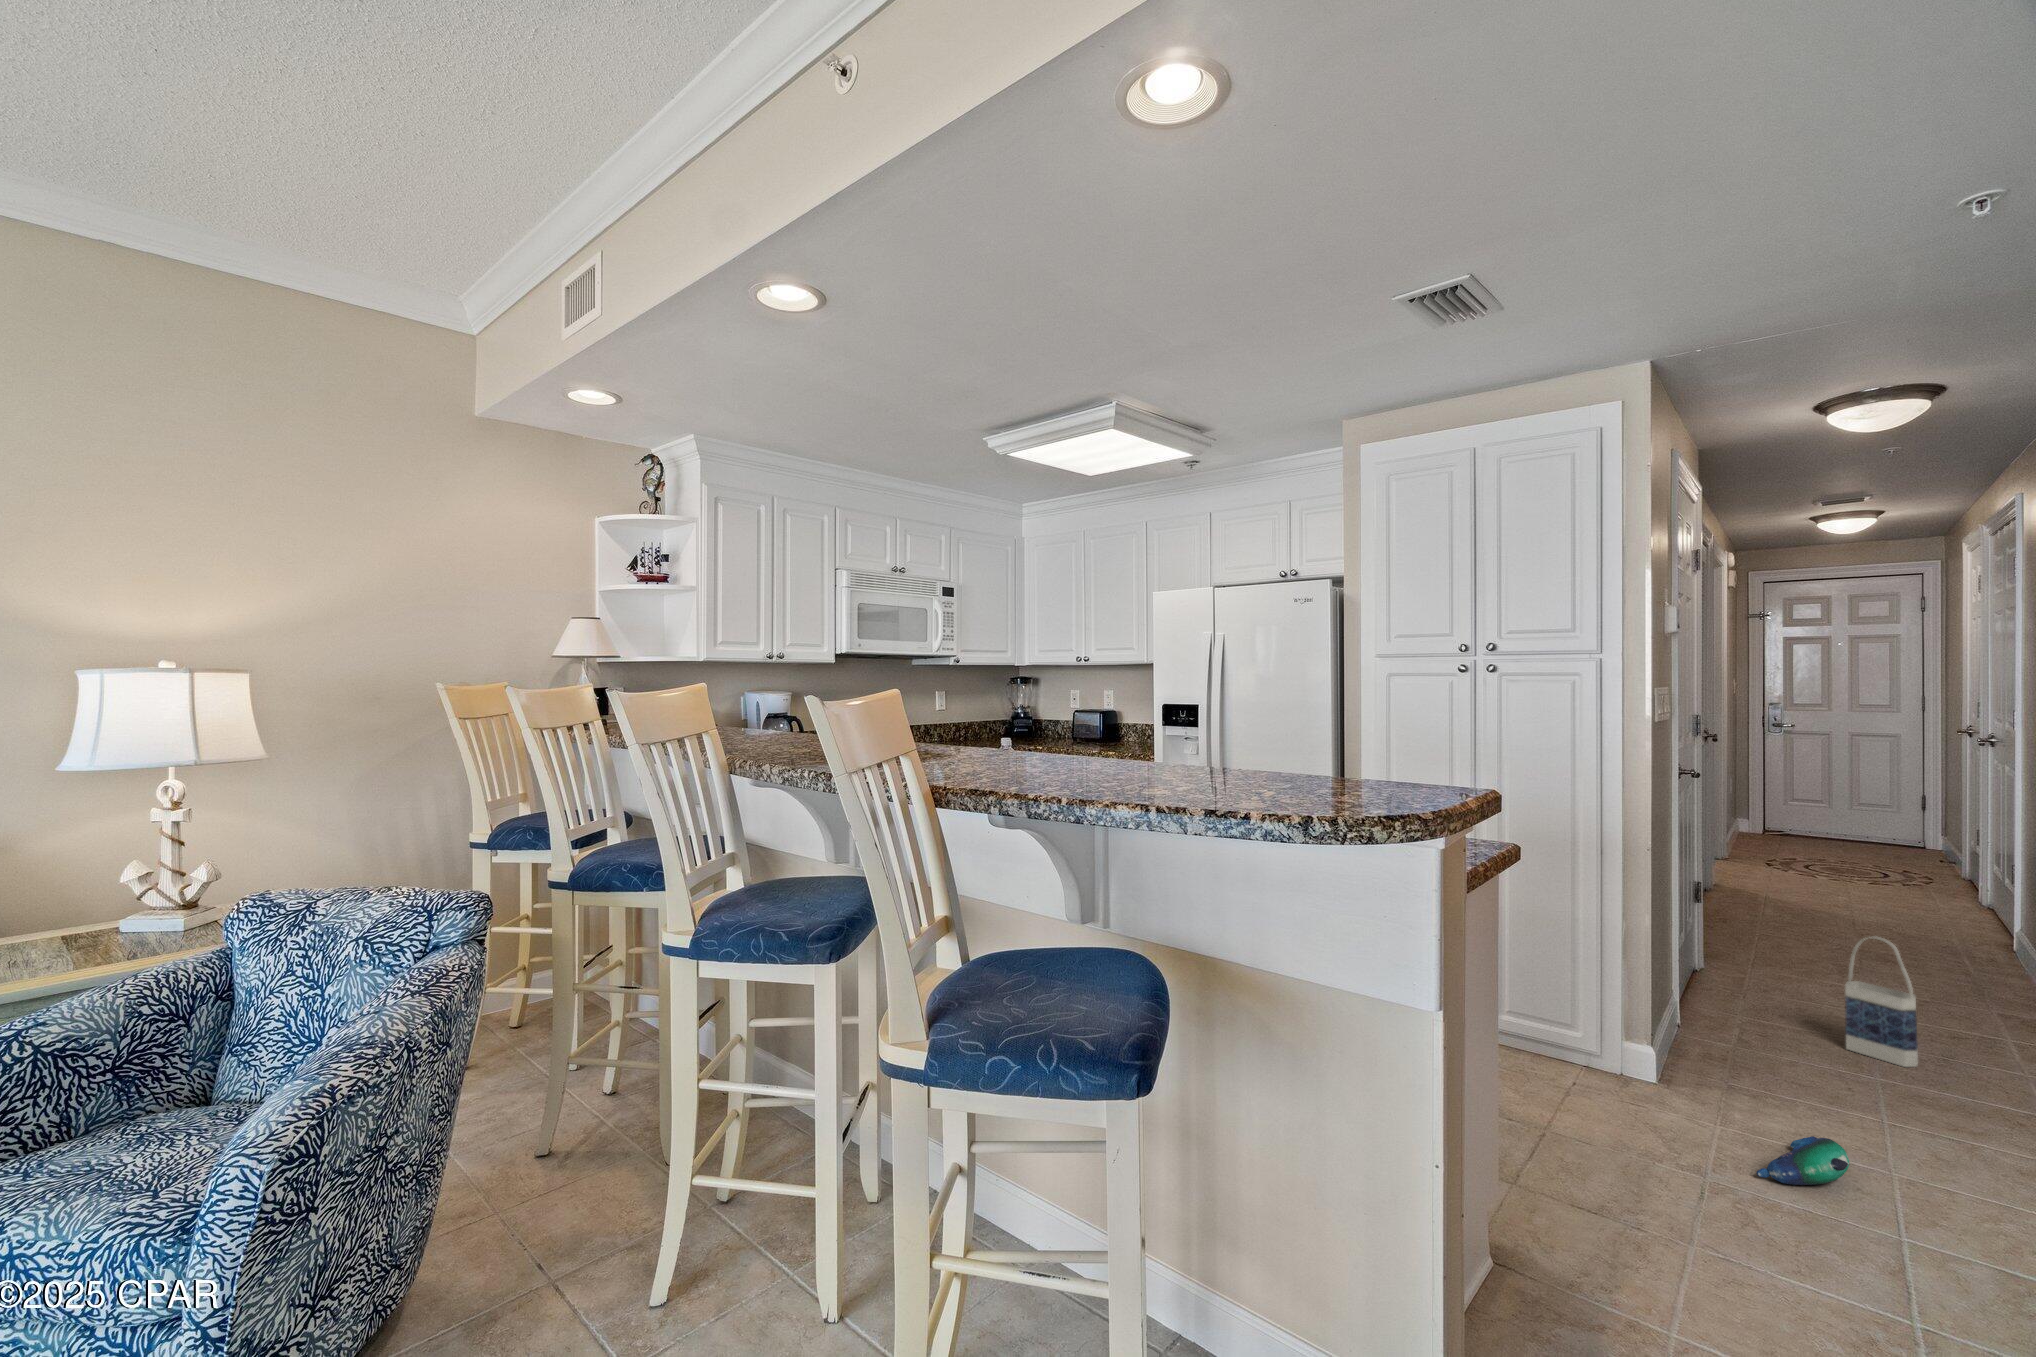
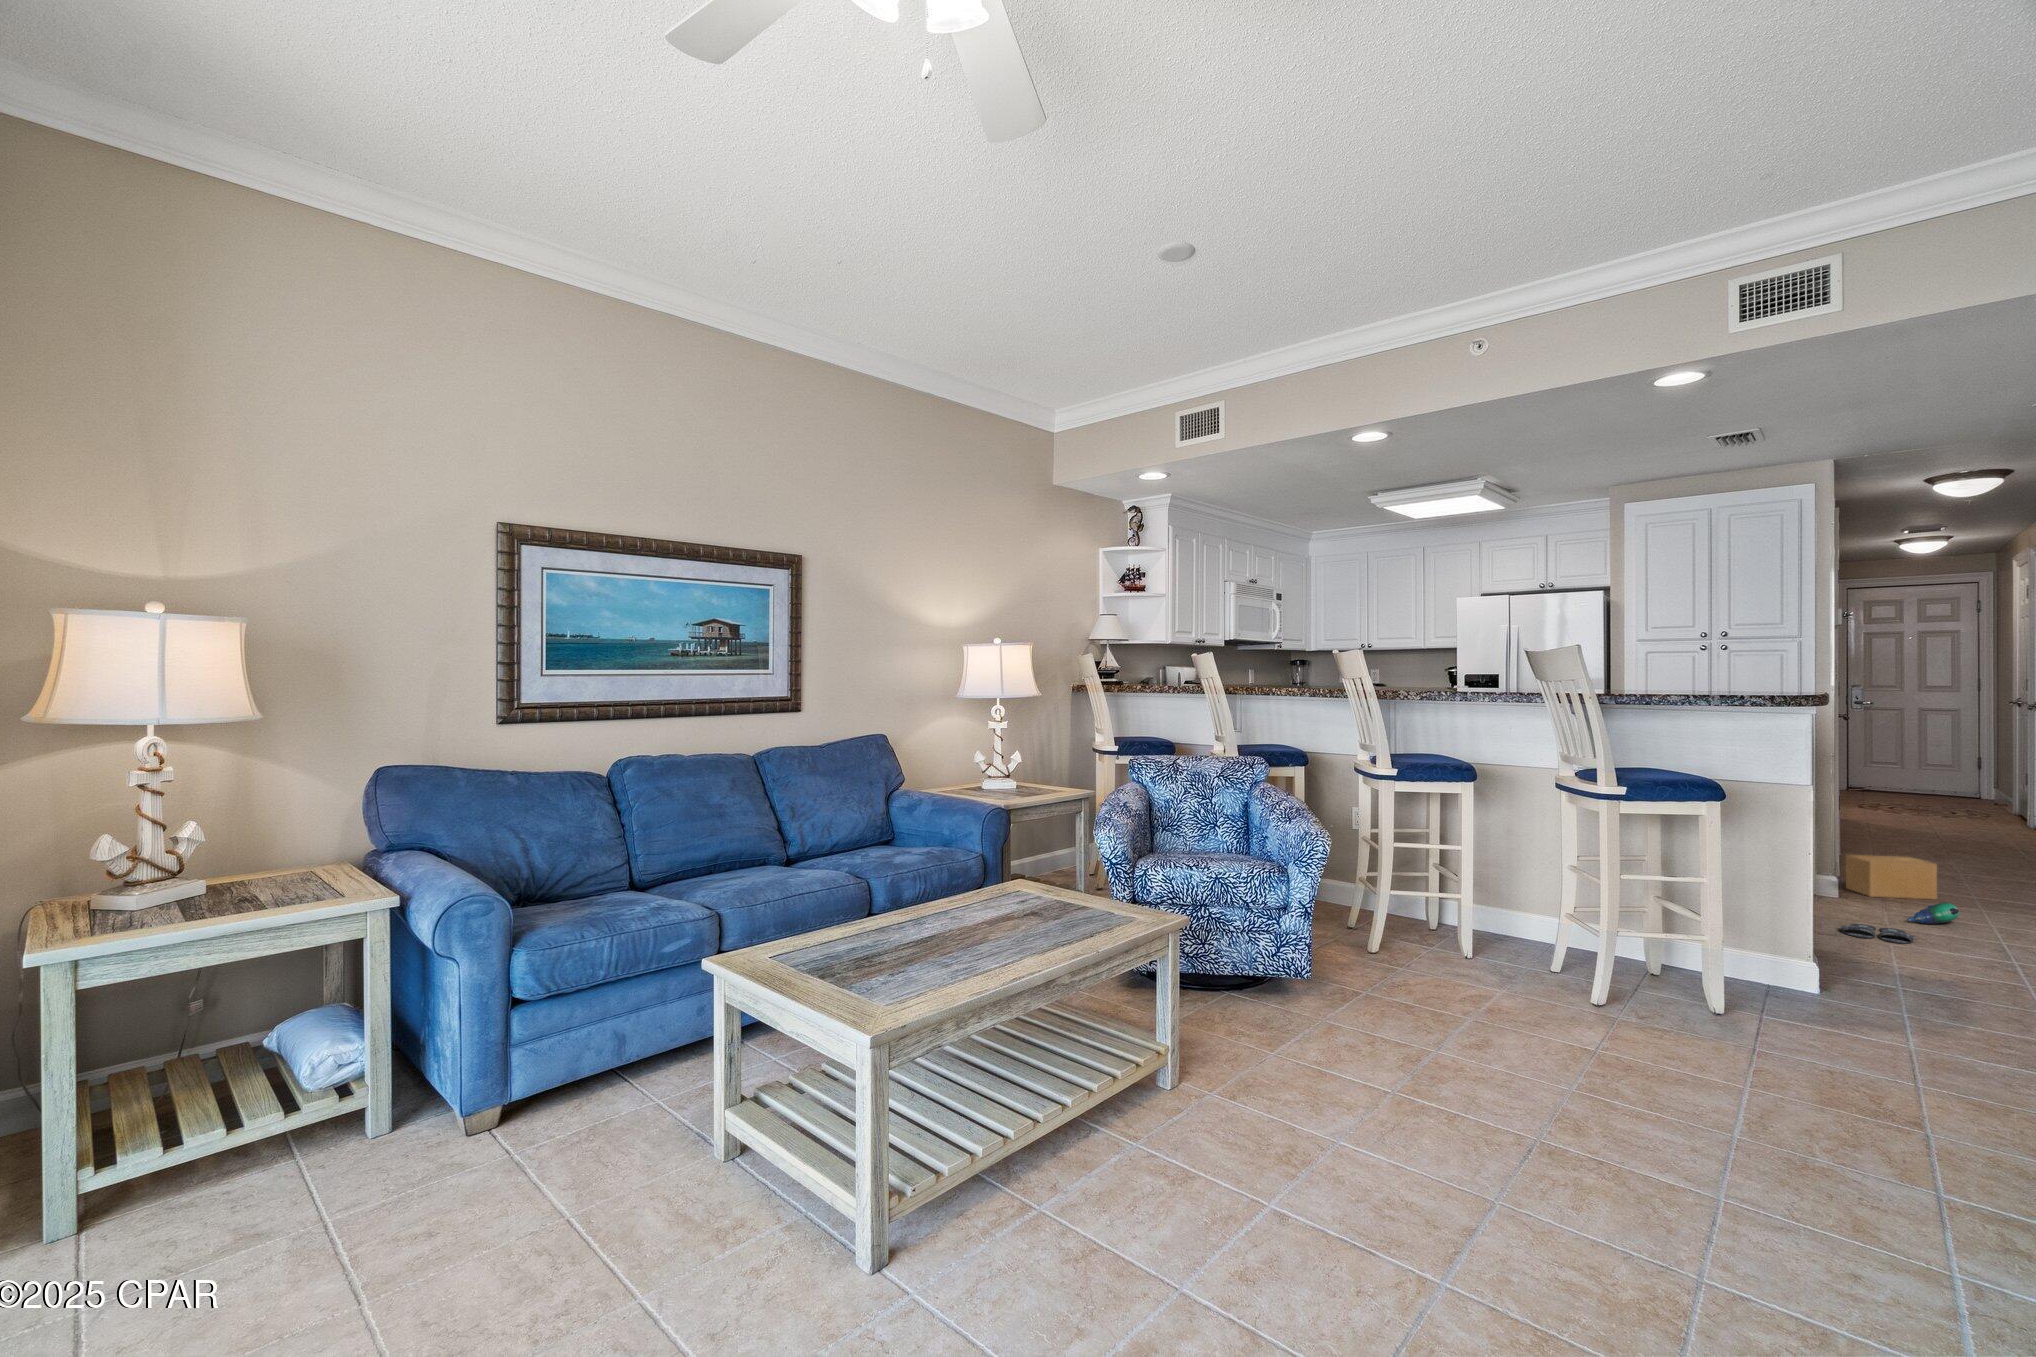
bag: present [1845,936,1918,1067] -> none [1944,814,1990,890]
cardboard box: none [1682,1007,1825,1097] -> present [1846,855,1937,899]
slippers: none [1621,1186,1755,1267] -> present [1841,924,1915,944]

